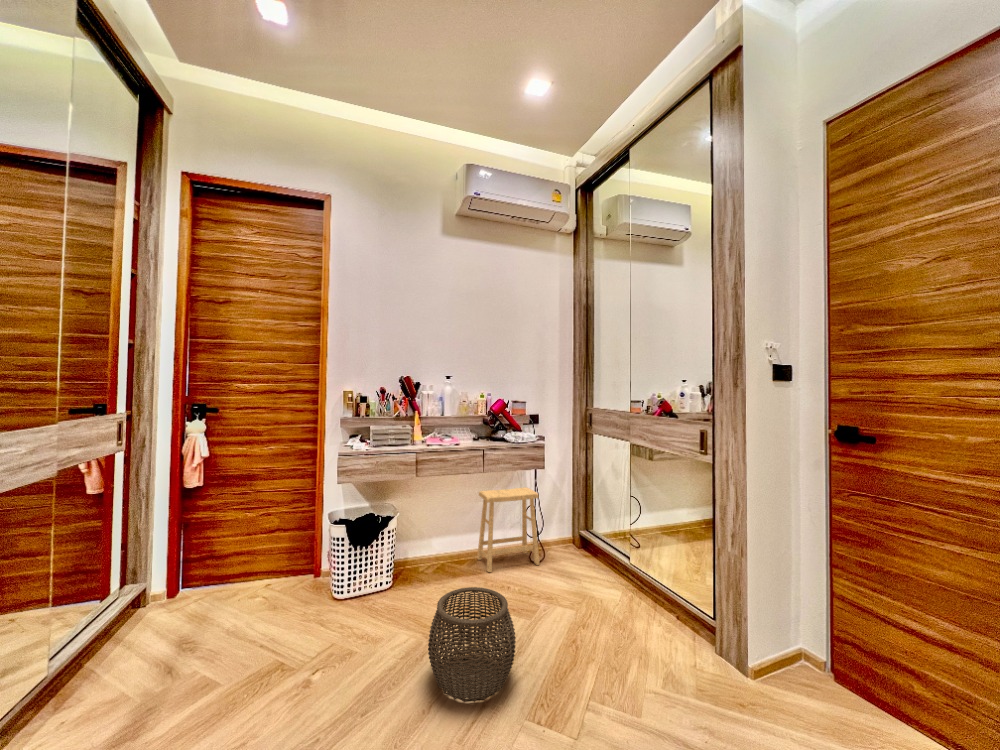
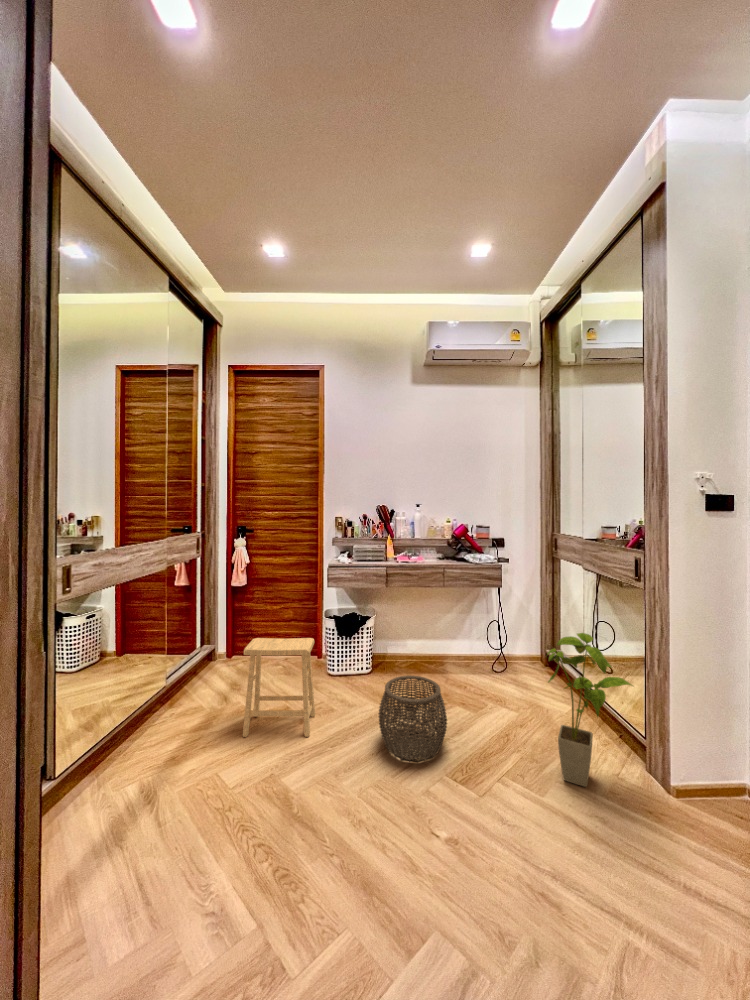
footstool: present [477,487,540,572] -> present [243,638,315,737]
house plant: none [623,514,713,686] -> present [547,633,633,787]

